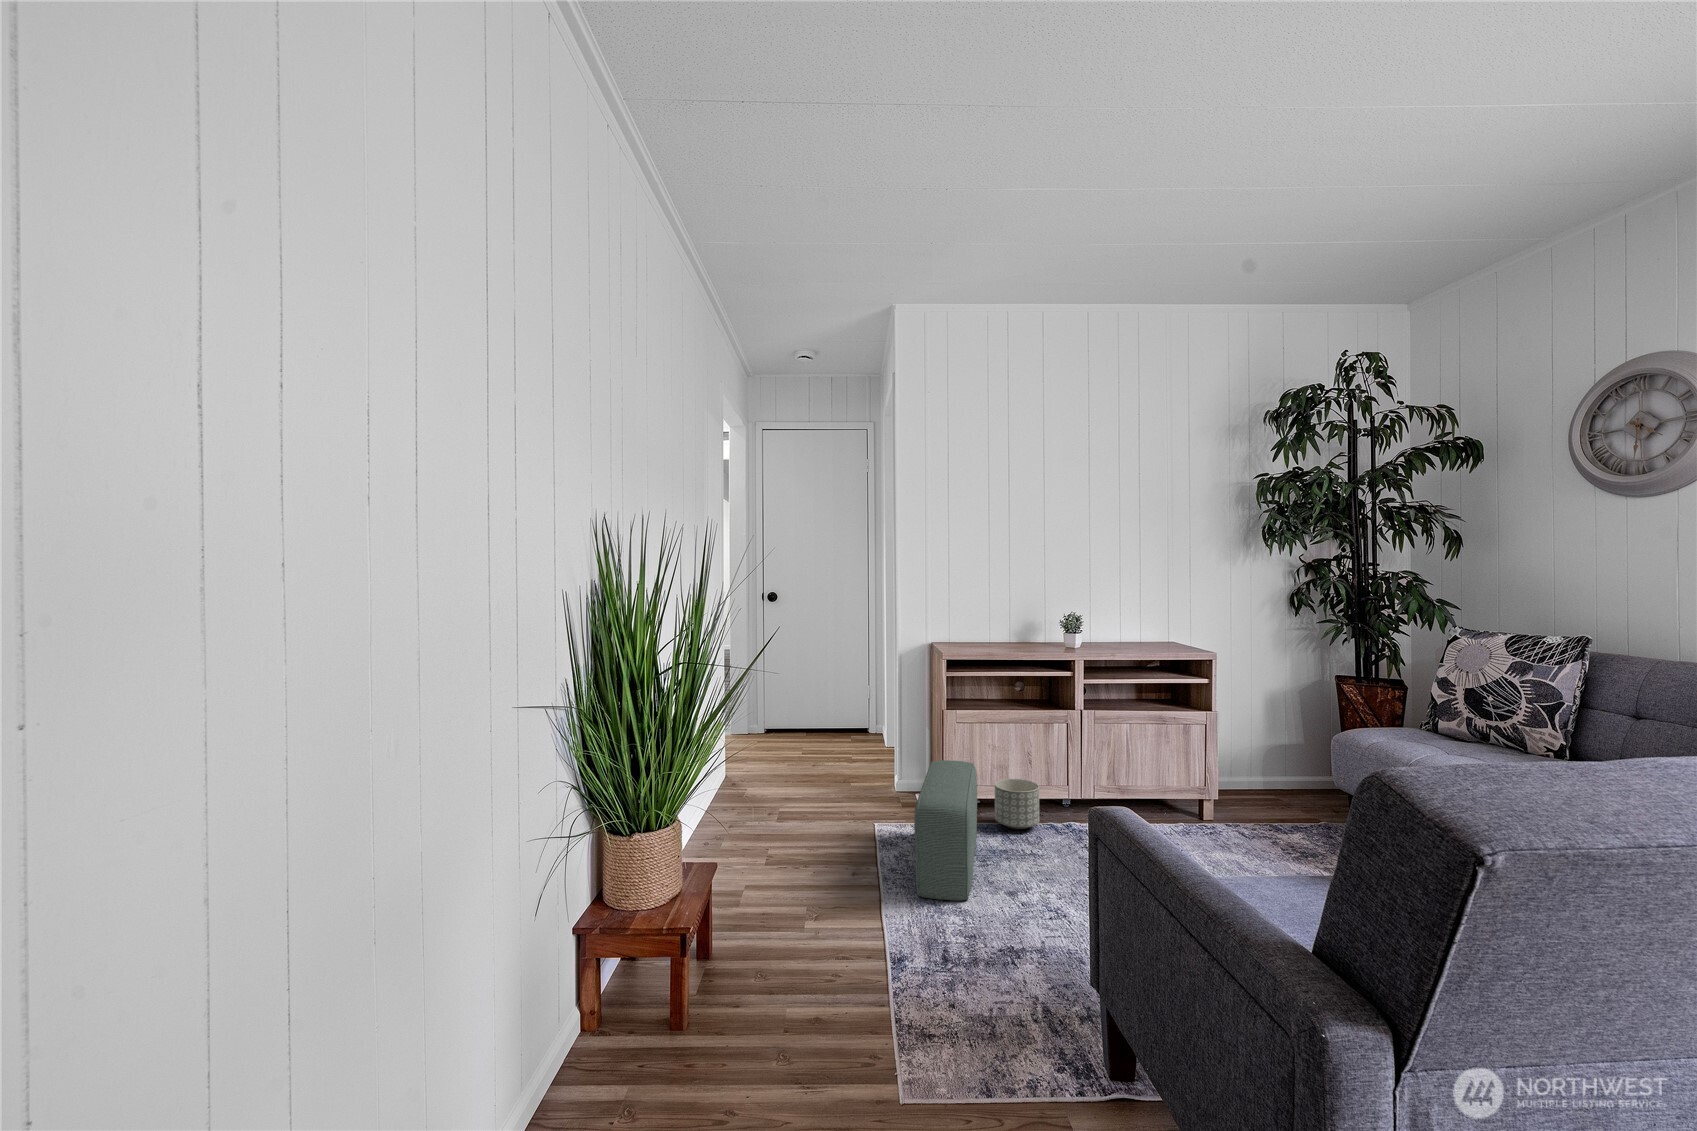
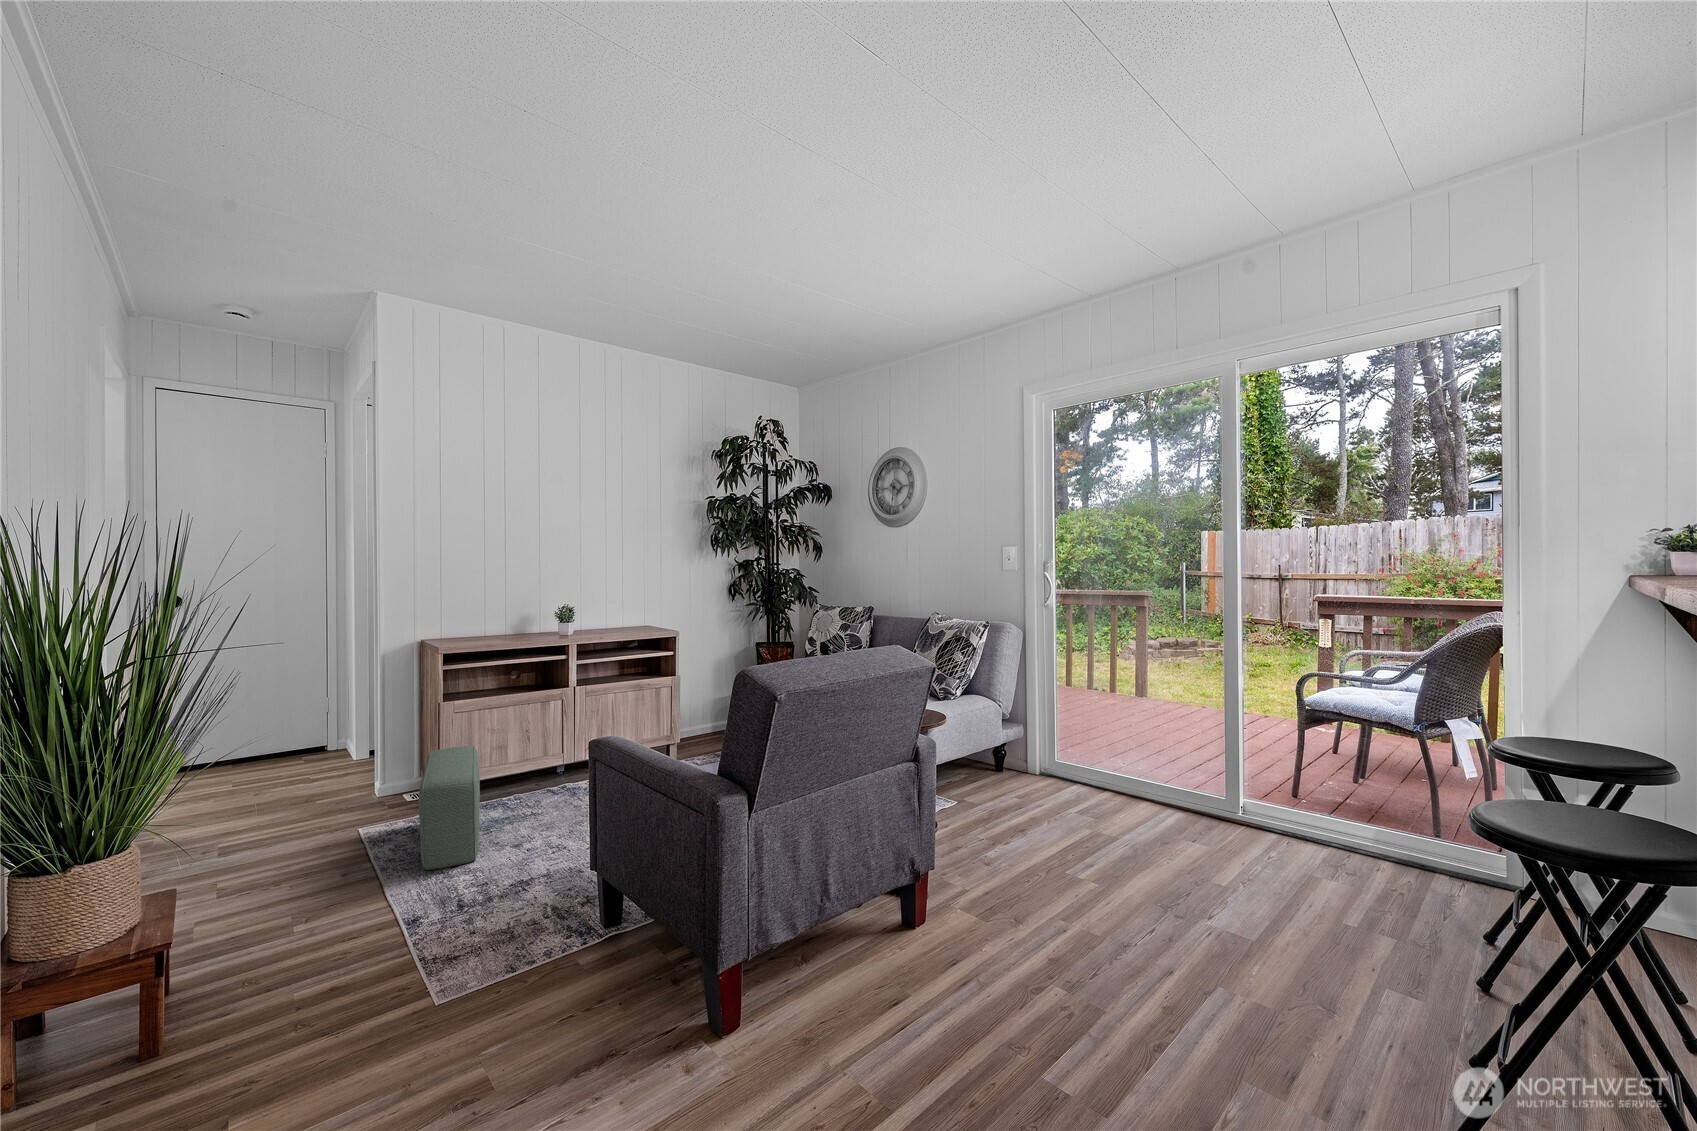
planter: present [995,779,1039,830] -> none [495,755,538,800]

